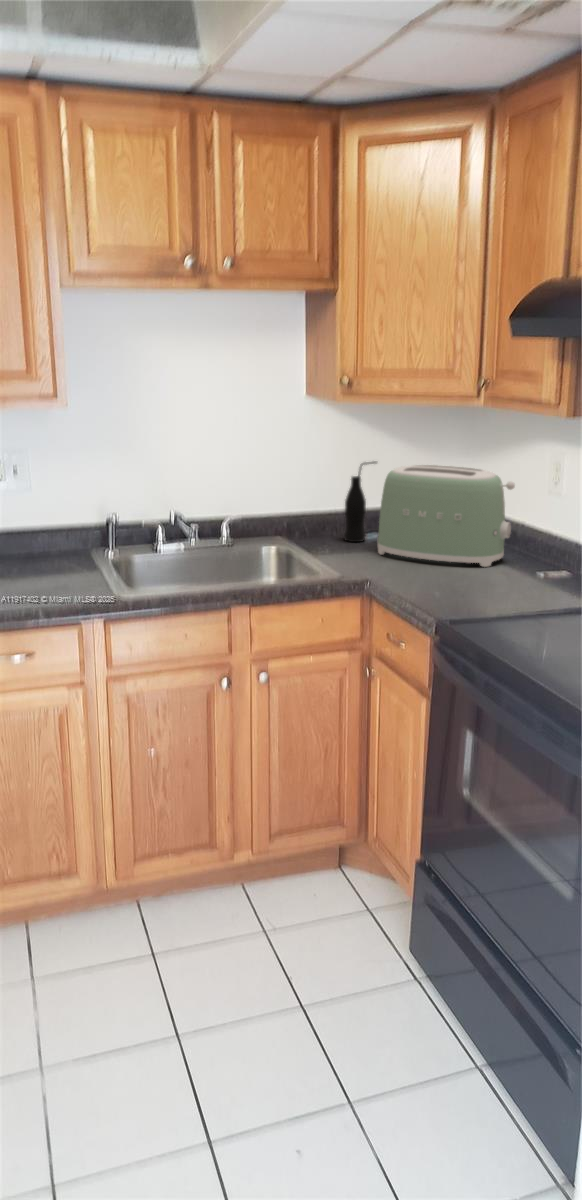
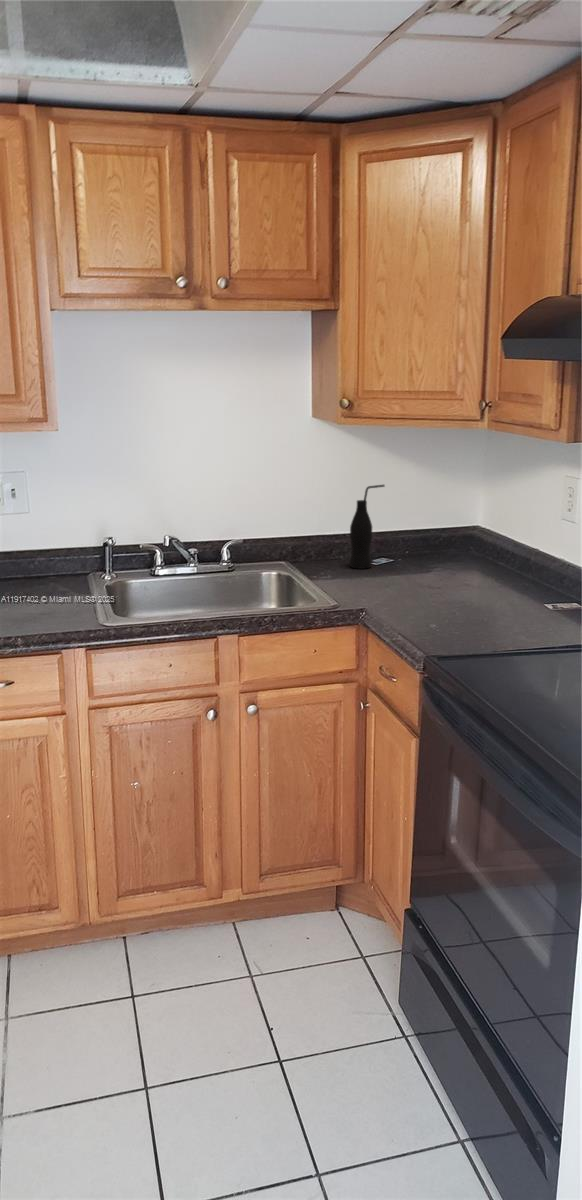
toaster: present [378,465,515,567] -> none [381,490,523,597]

